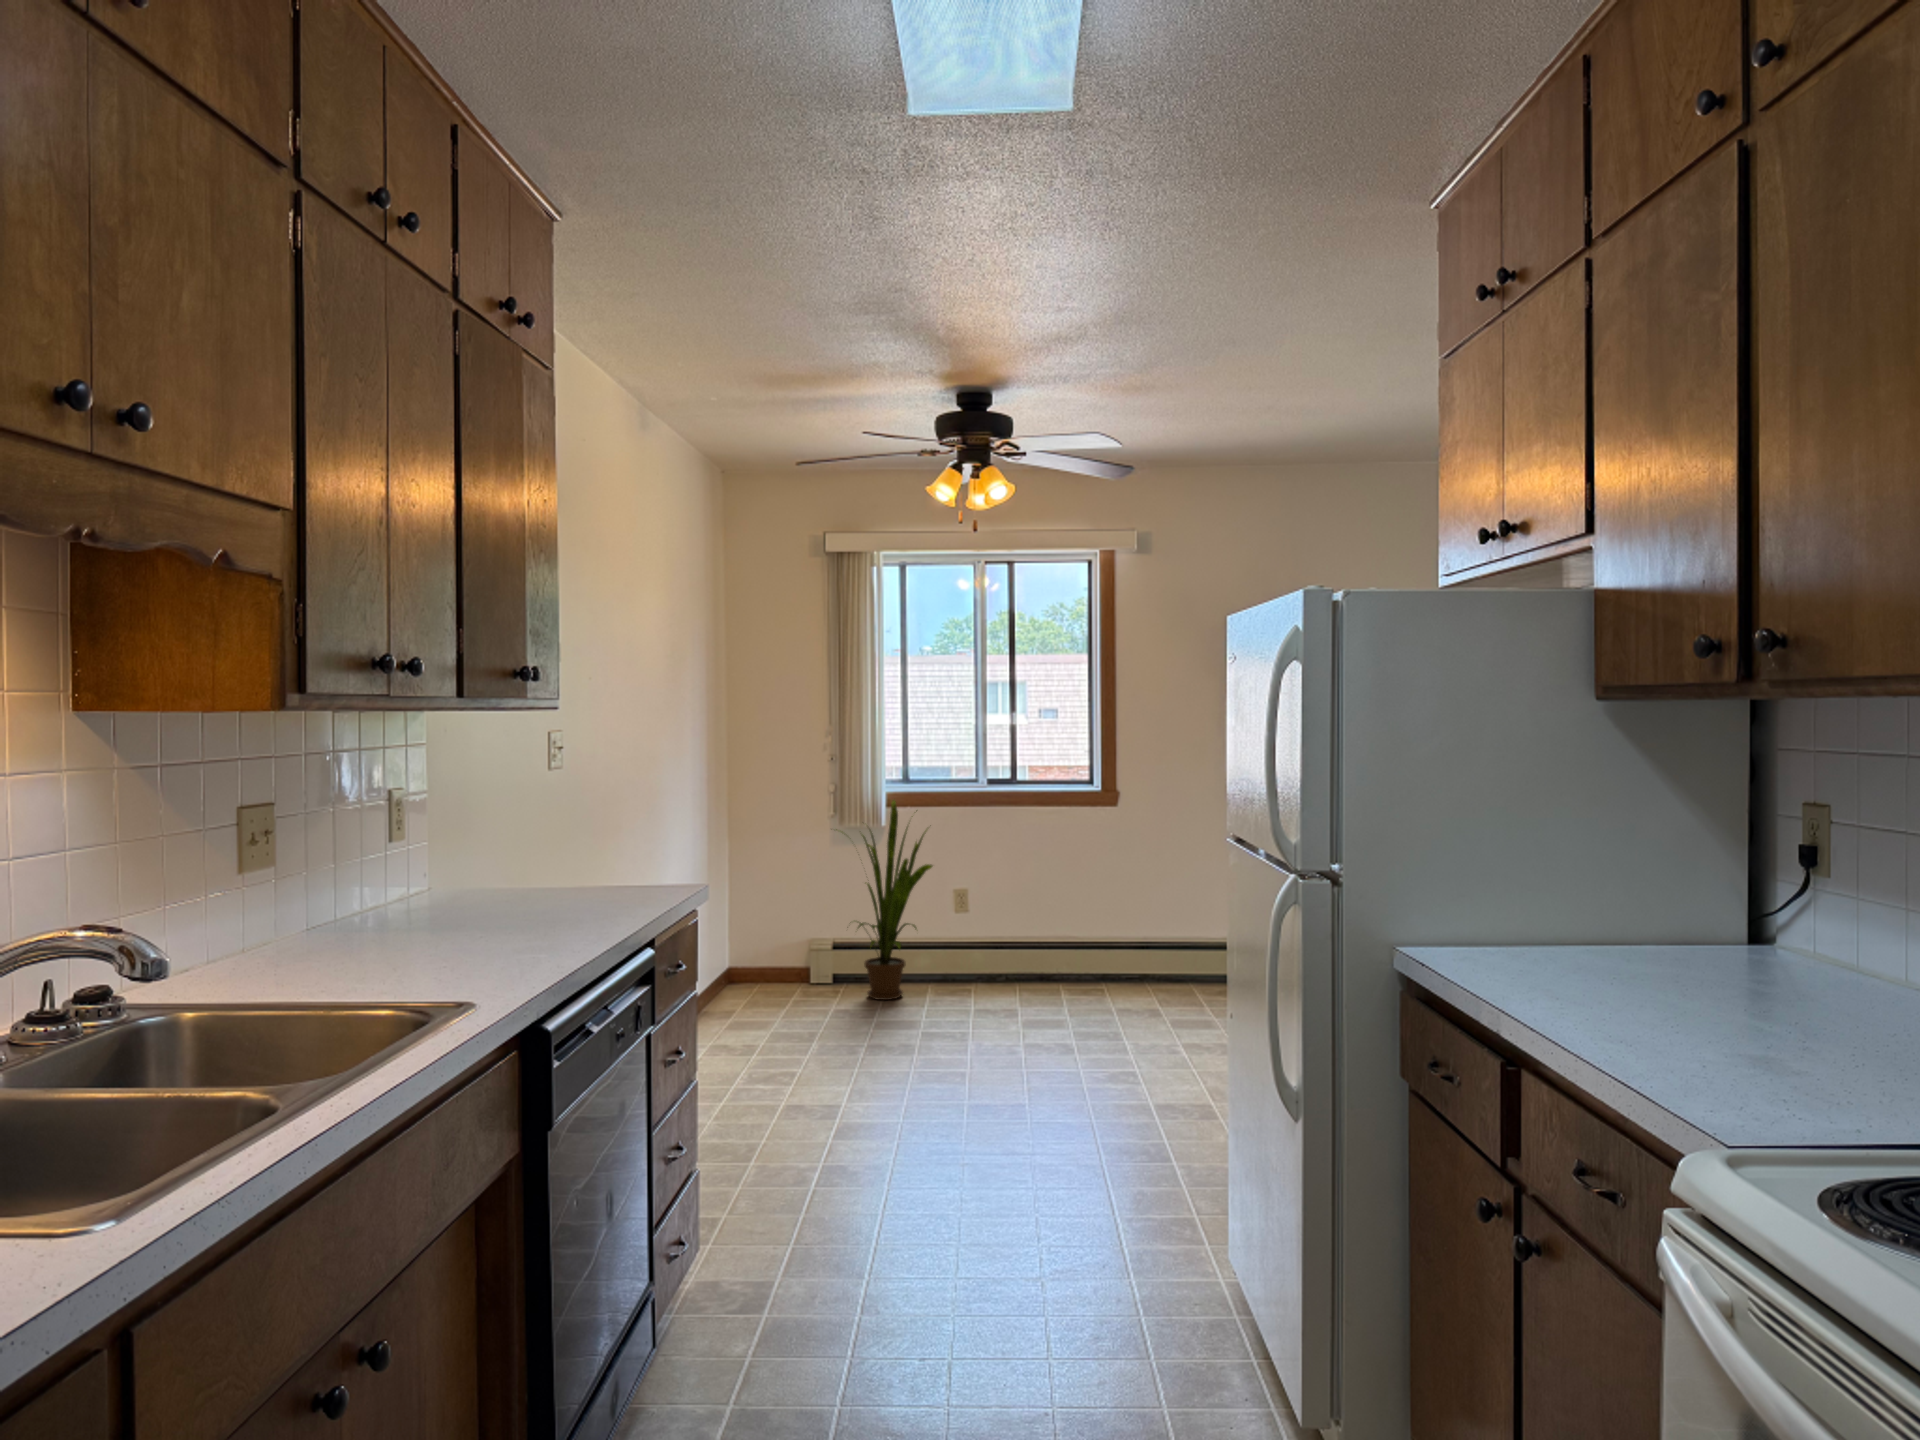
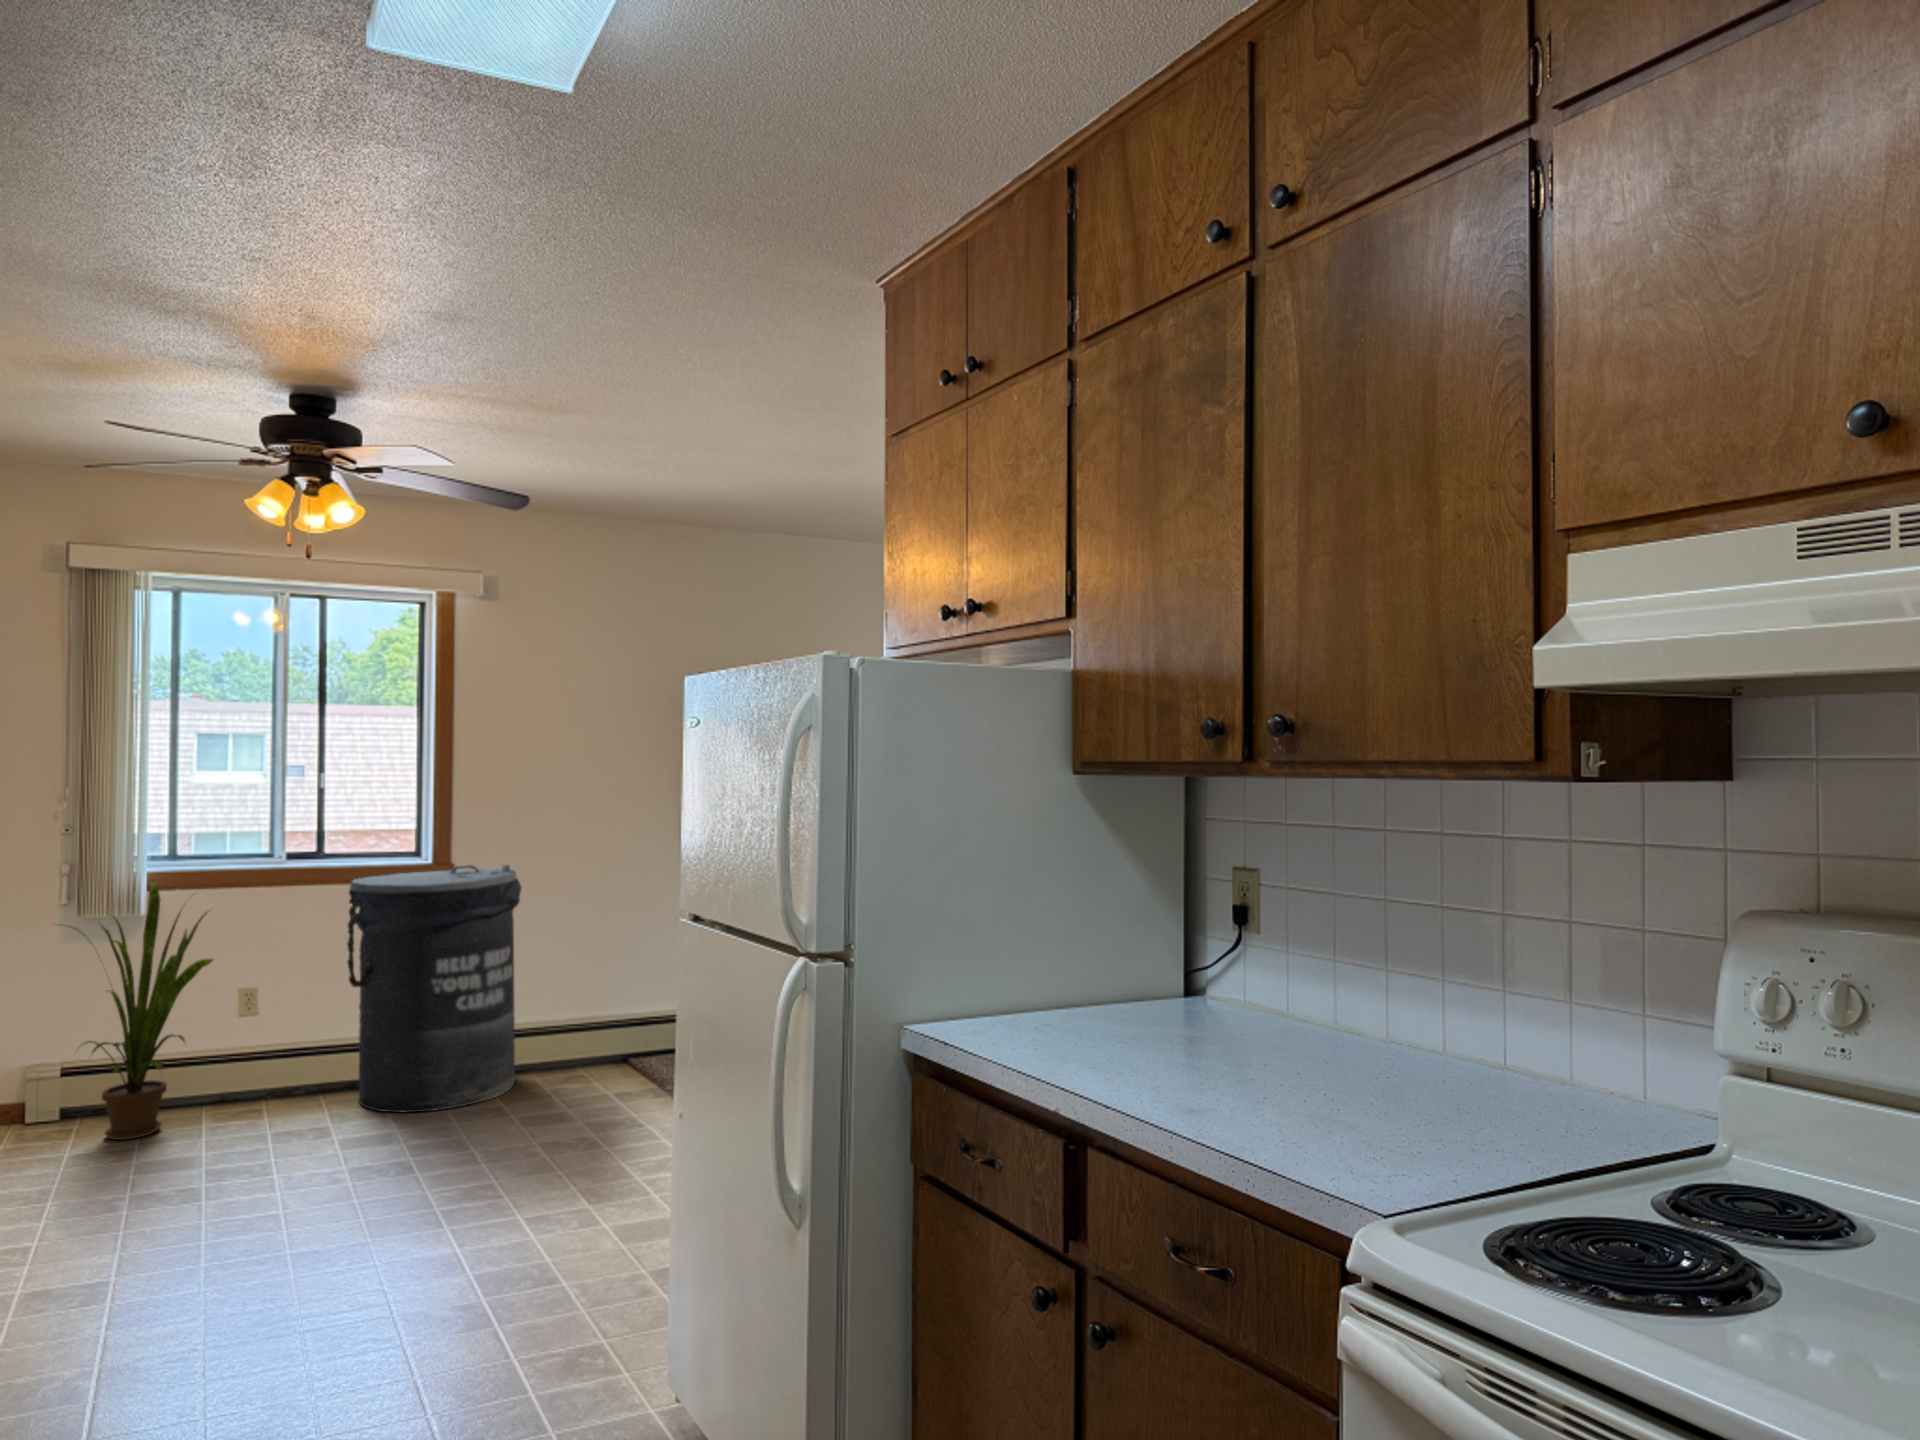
trash can: none [1029,798,1172,1014] -> present [347,865,521,1112]

